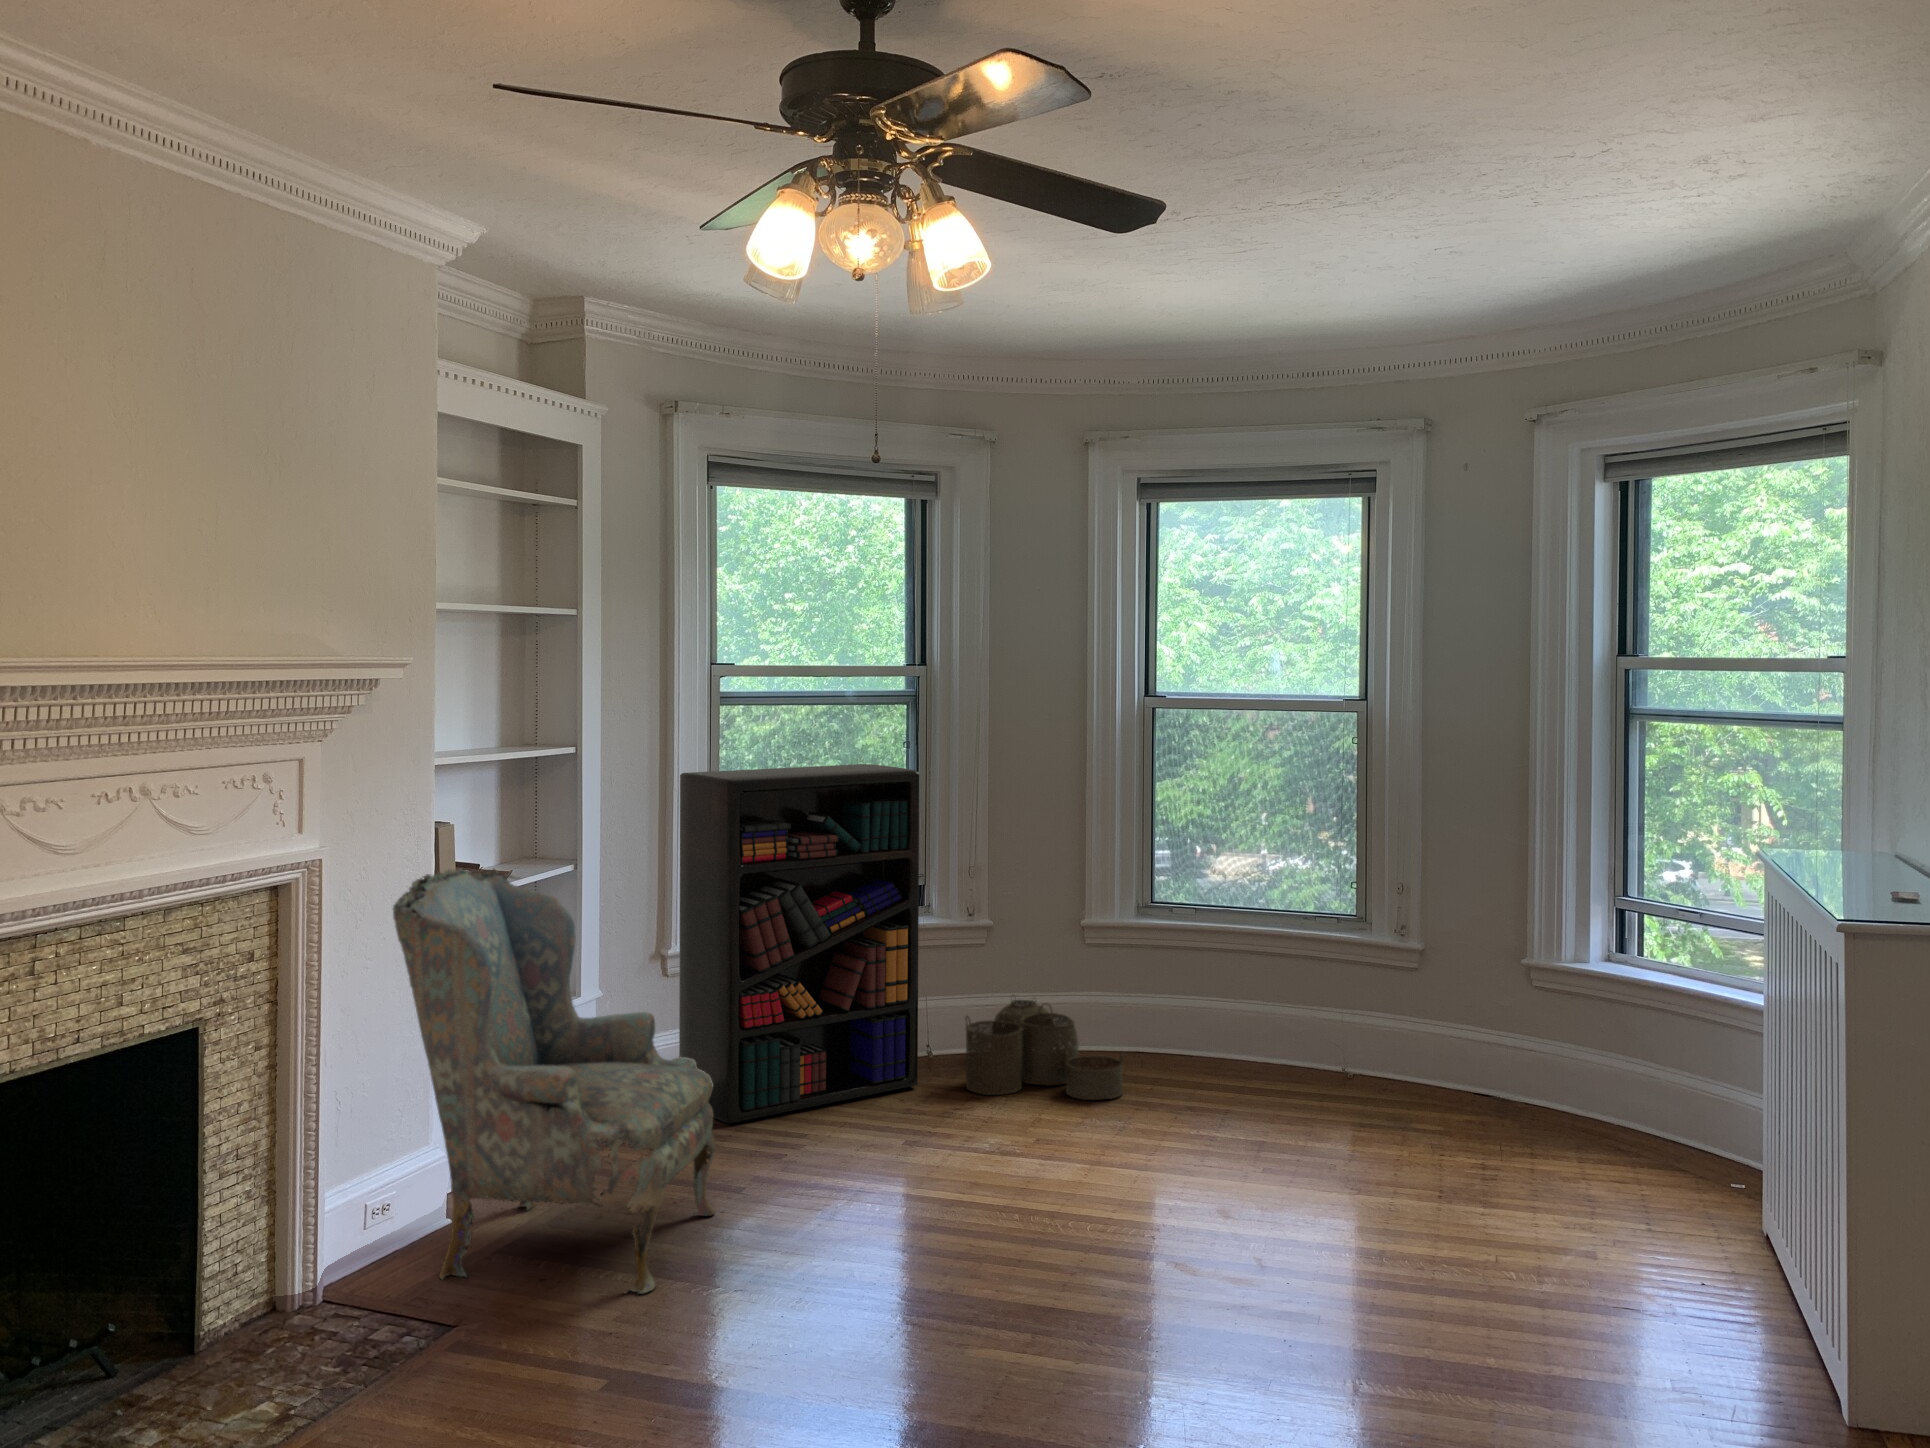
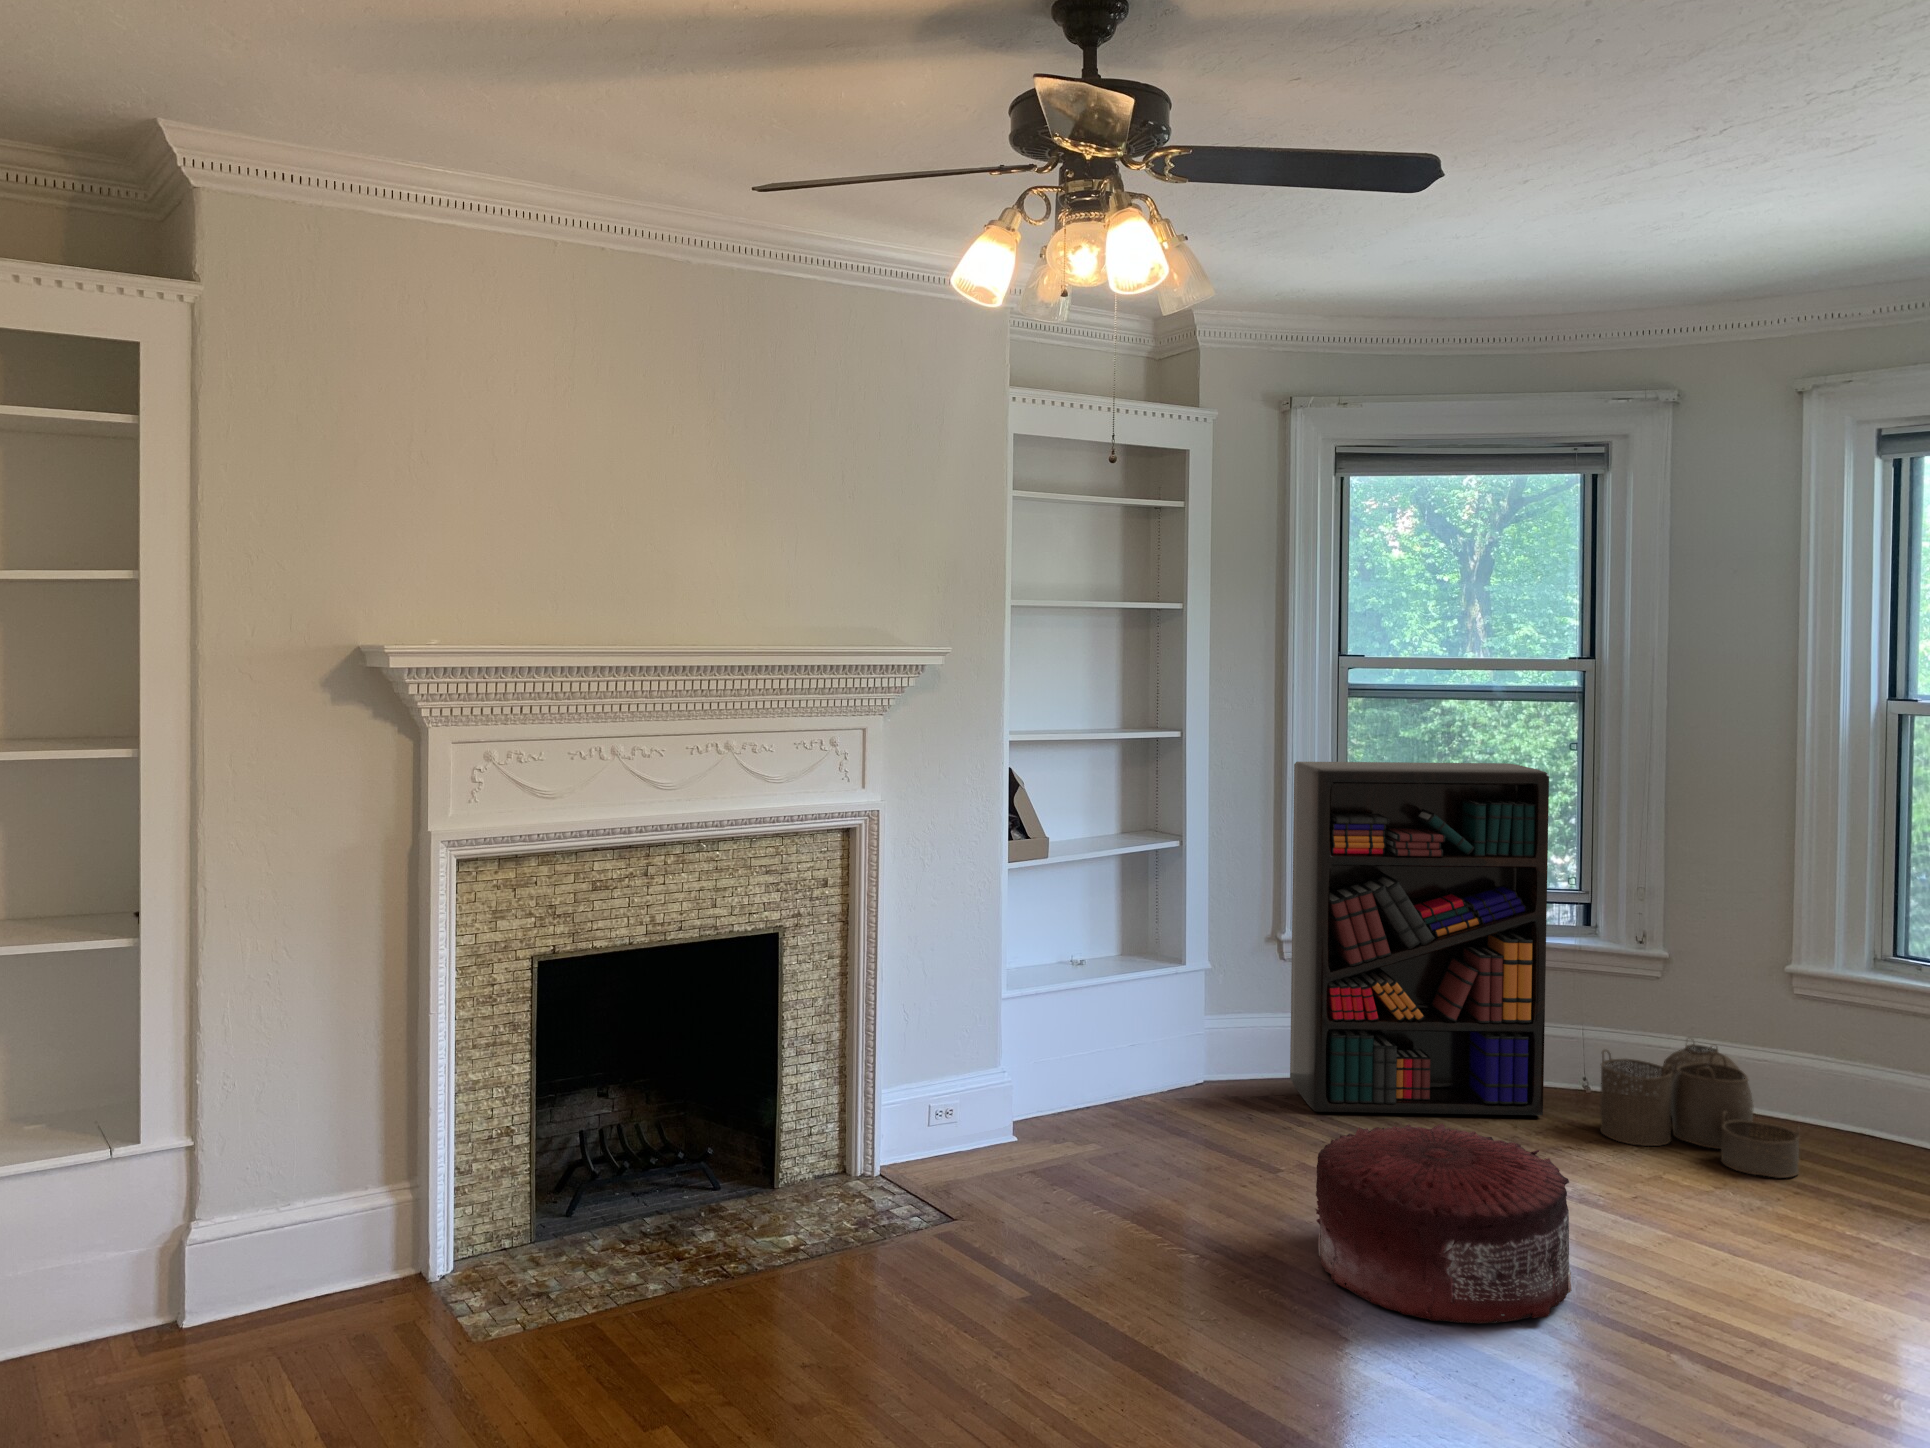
armchair: present [393,868,715,1294] -> none [945,831,1236,1237]
pouf: none [836,1104,1059,1287] -> present [1316,1123,1572,1324]

